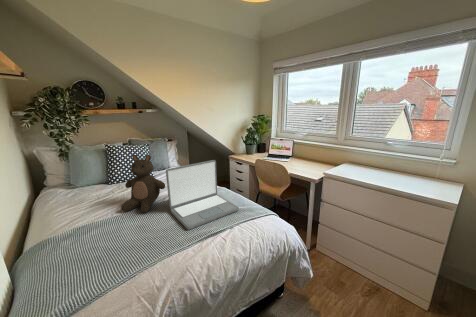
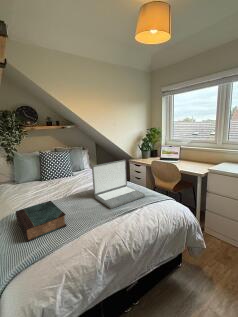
stuffed bear: present [121,155,165,212] -> none [59,156,89,198]
book: none [46,219,118,287] -> present [16,201,67,242]

